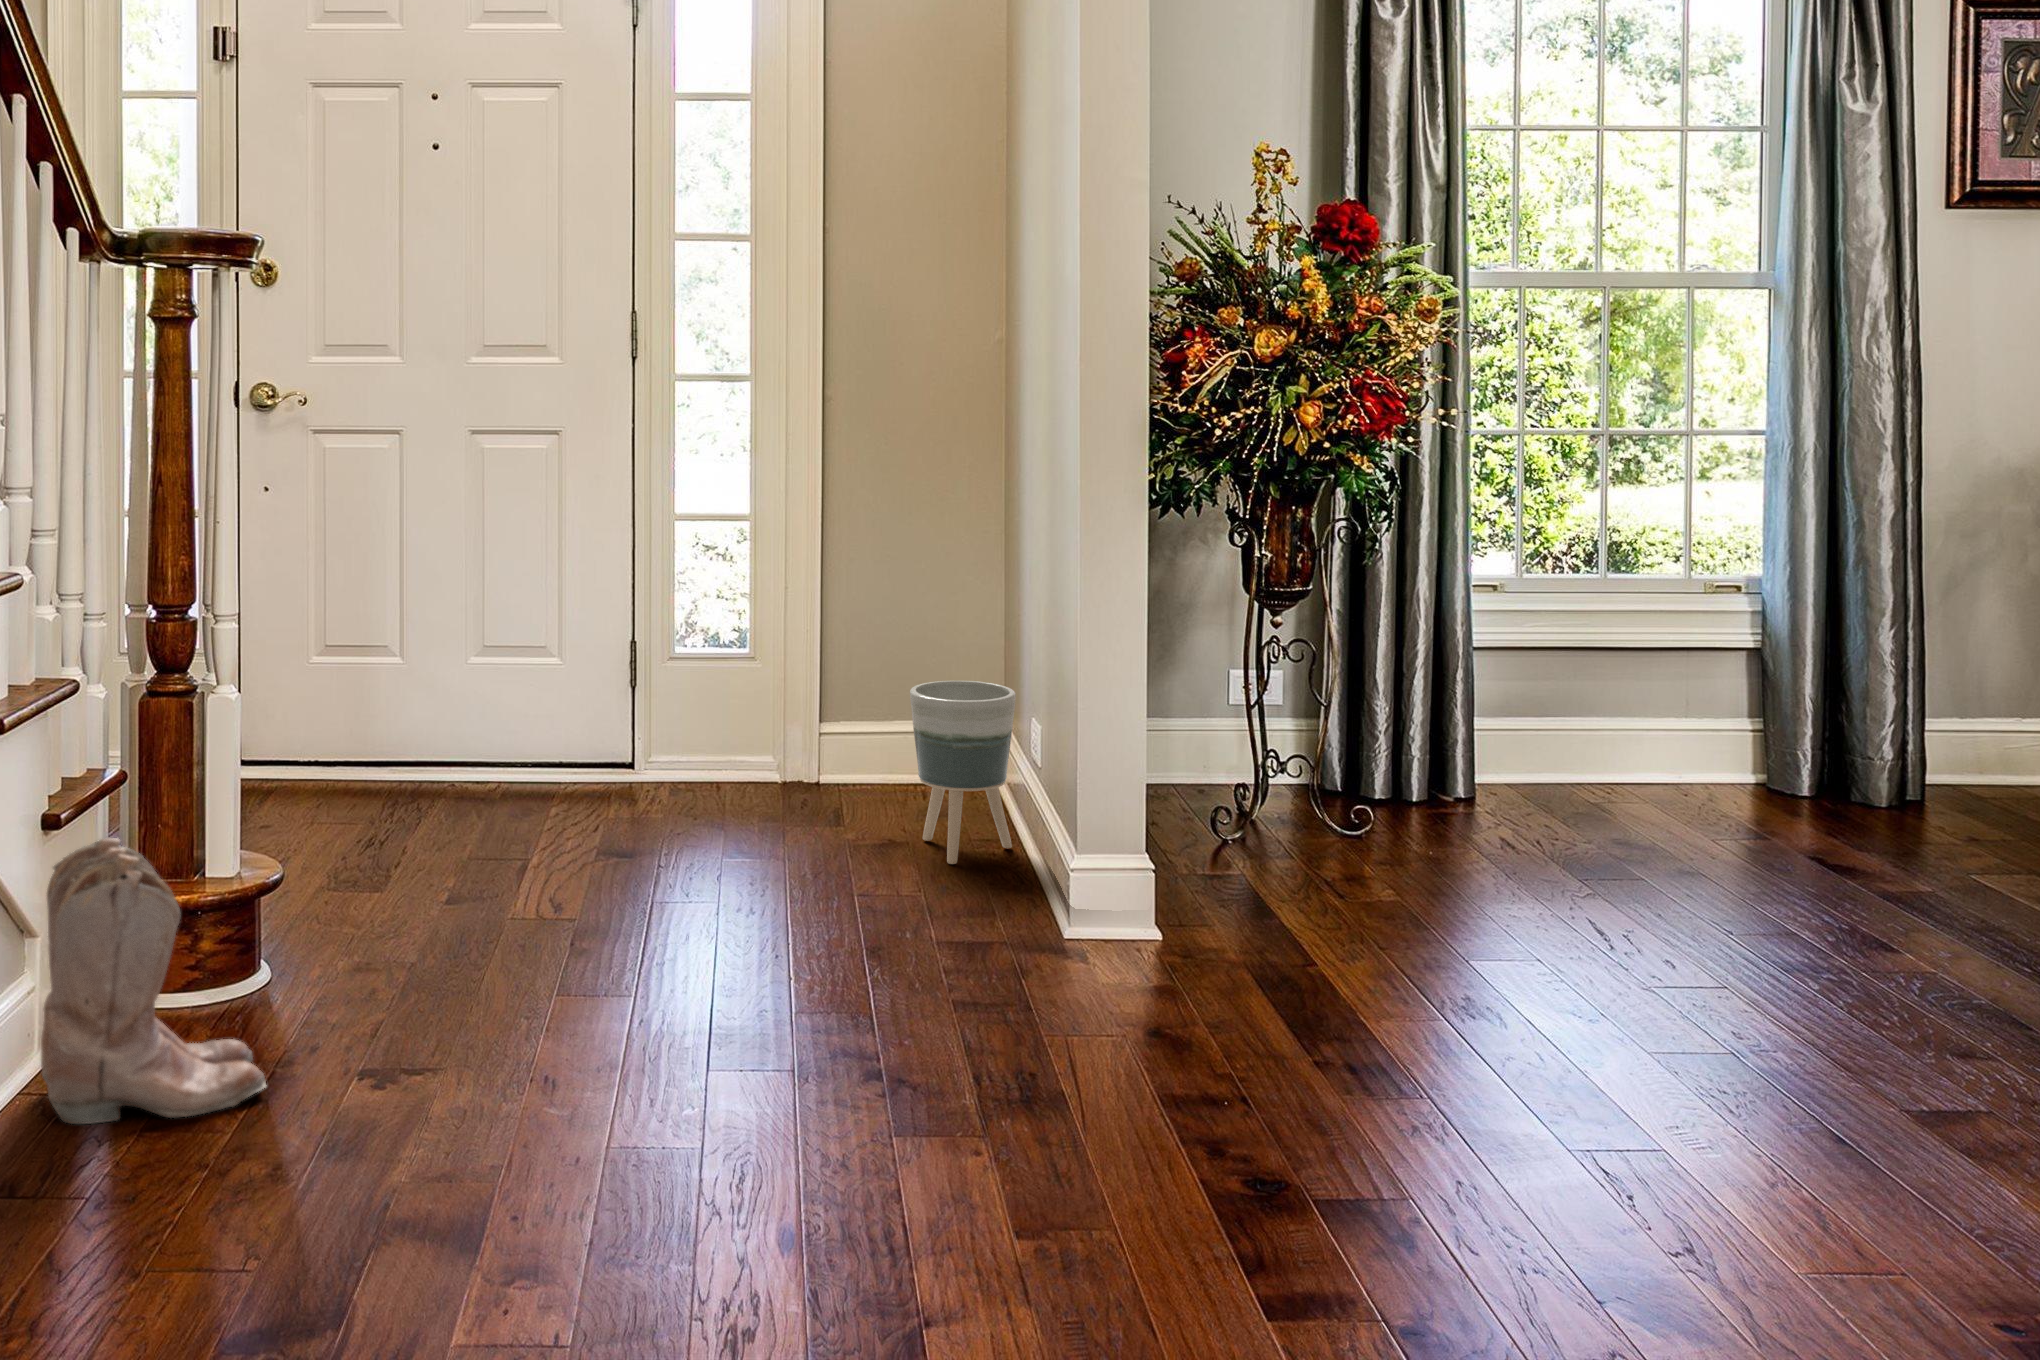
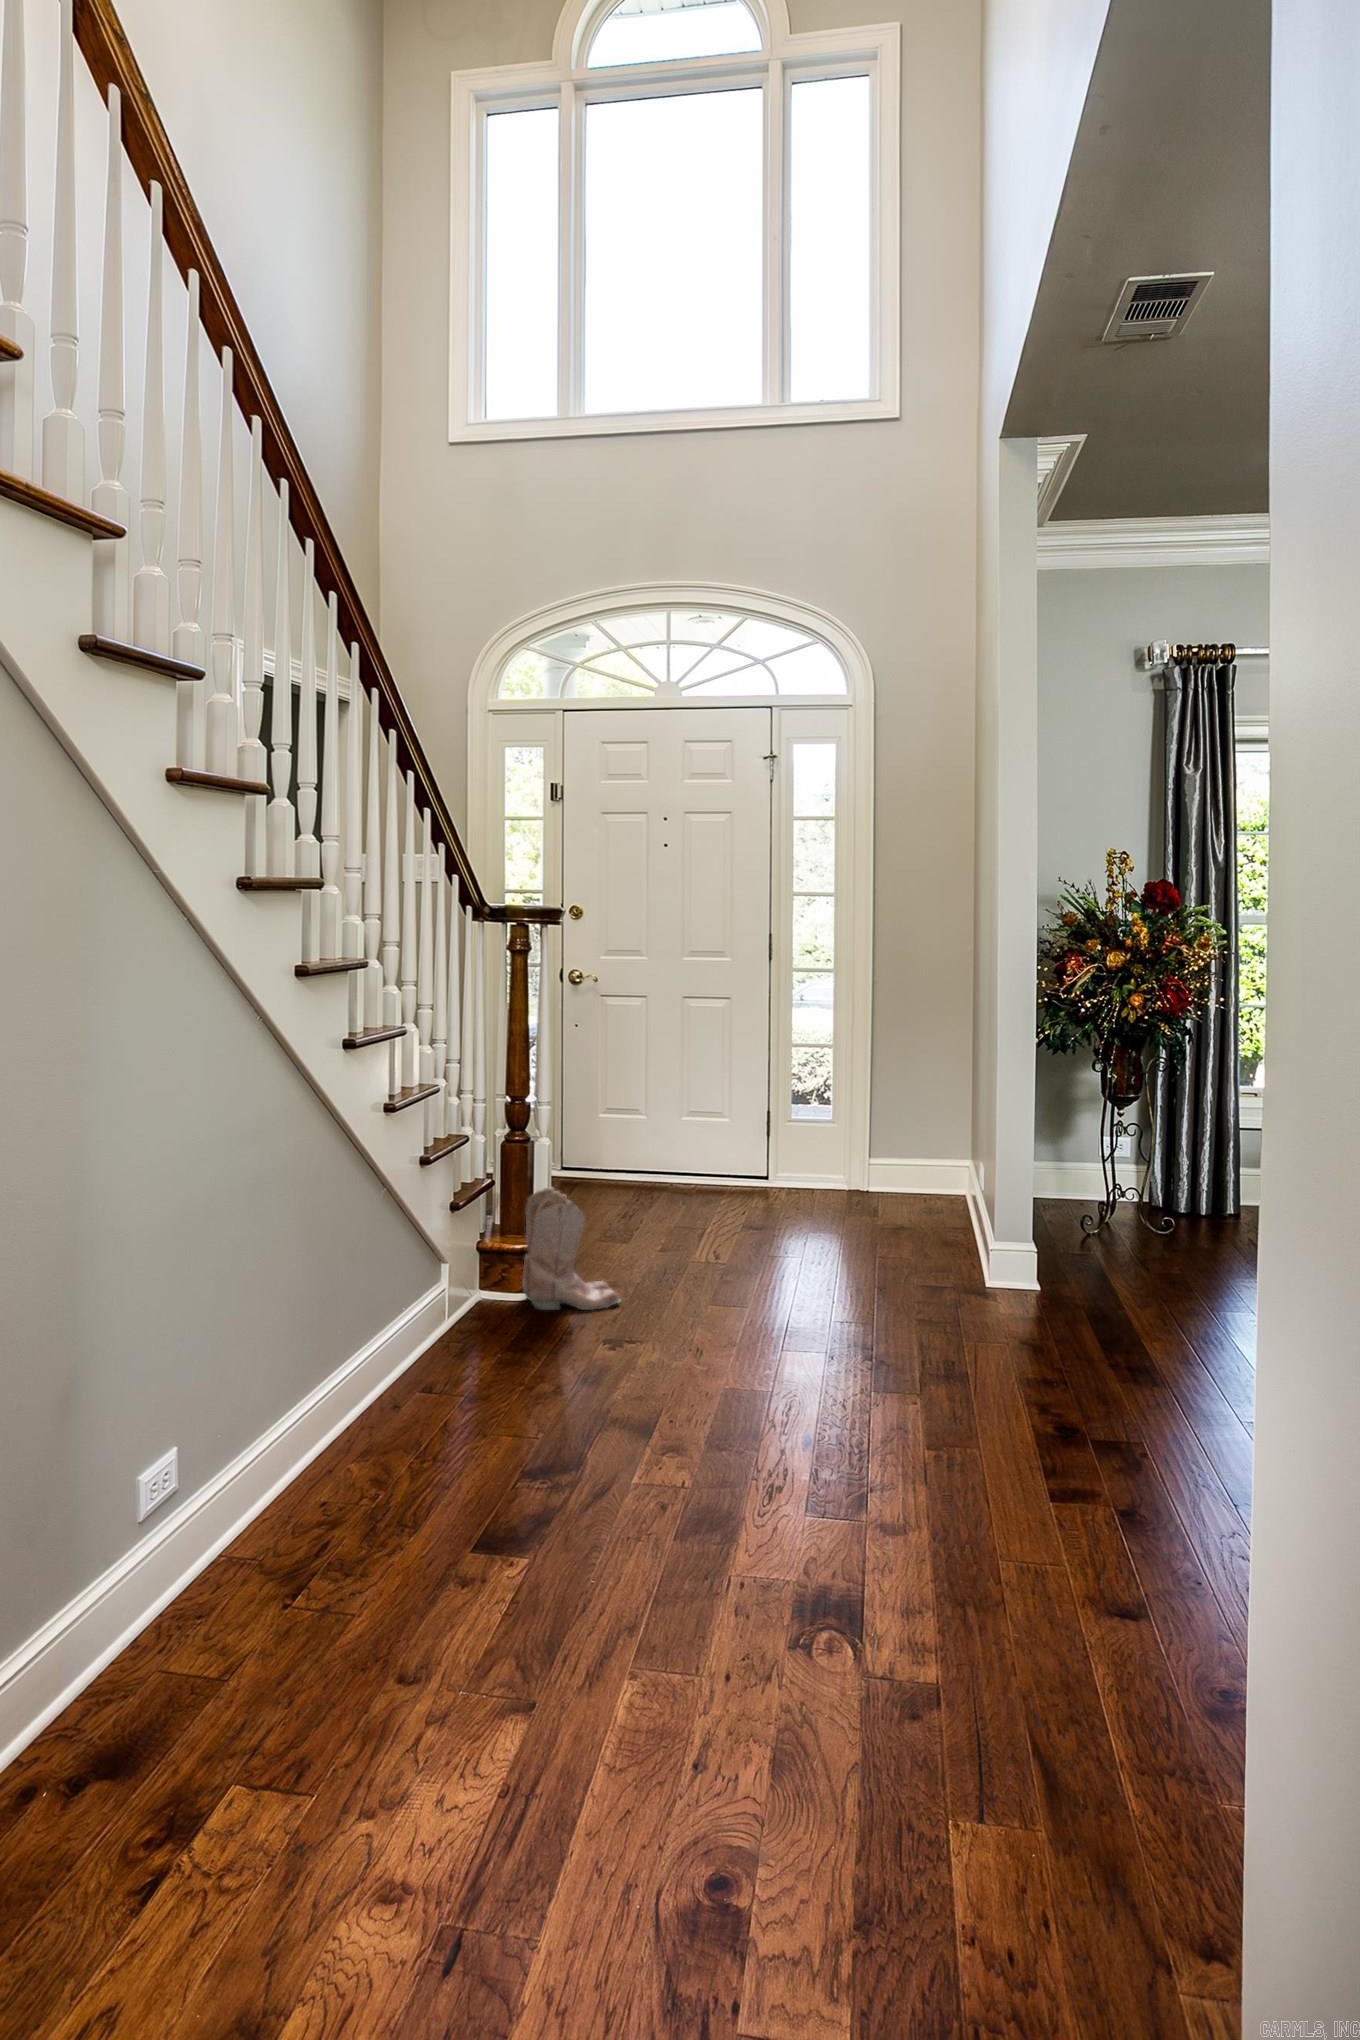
planter: present [910,681,1016,864] -> none [917,1136,974,1231]

